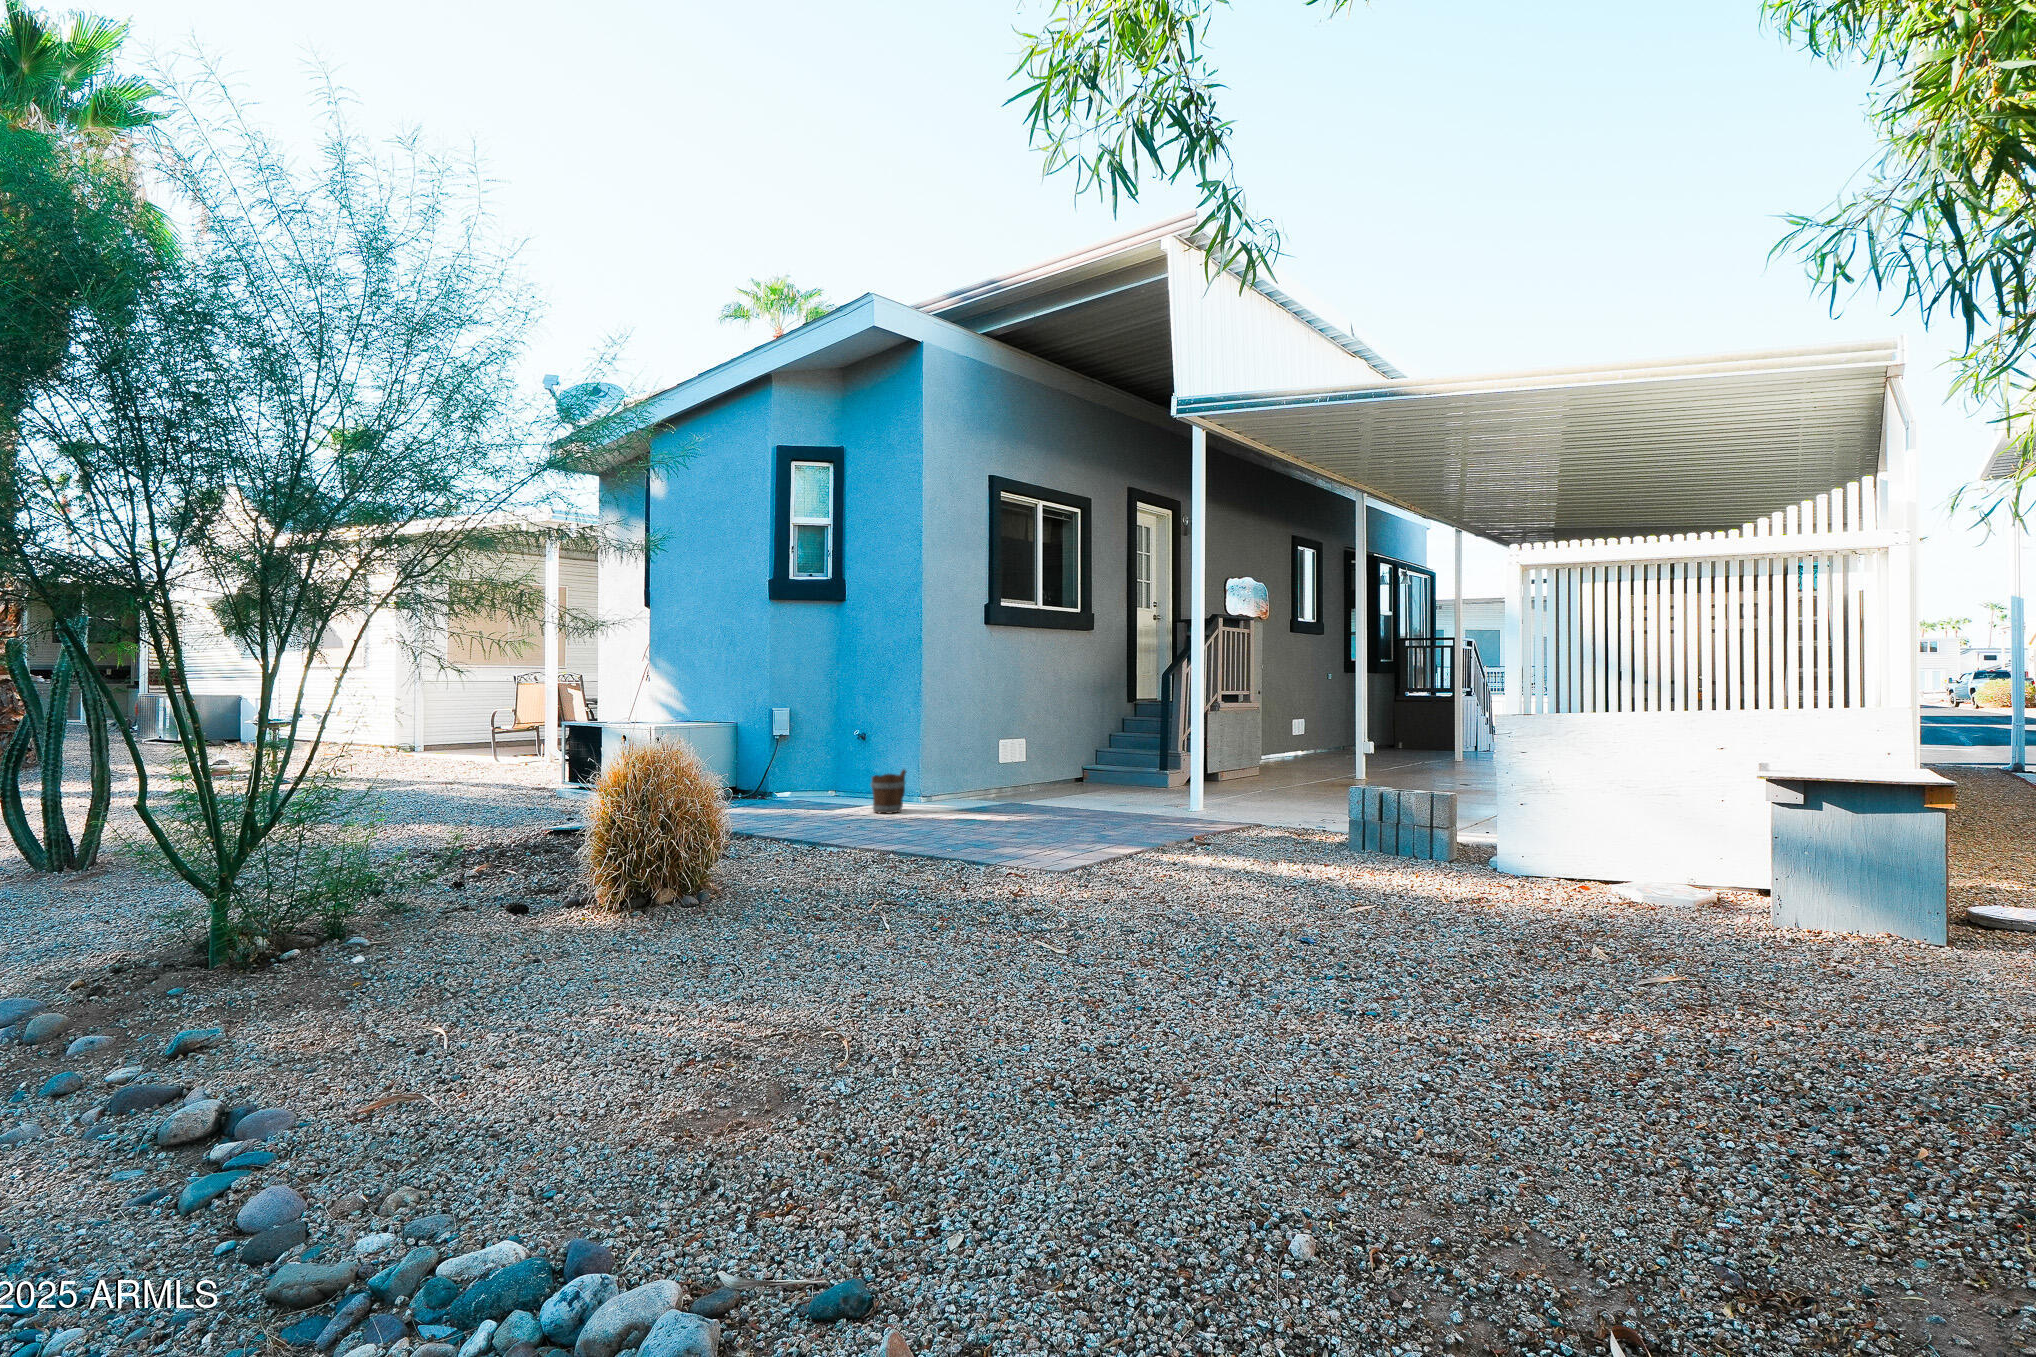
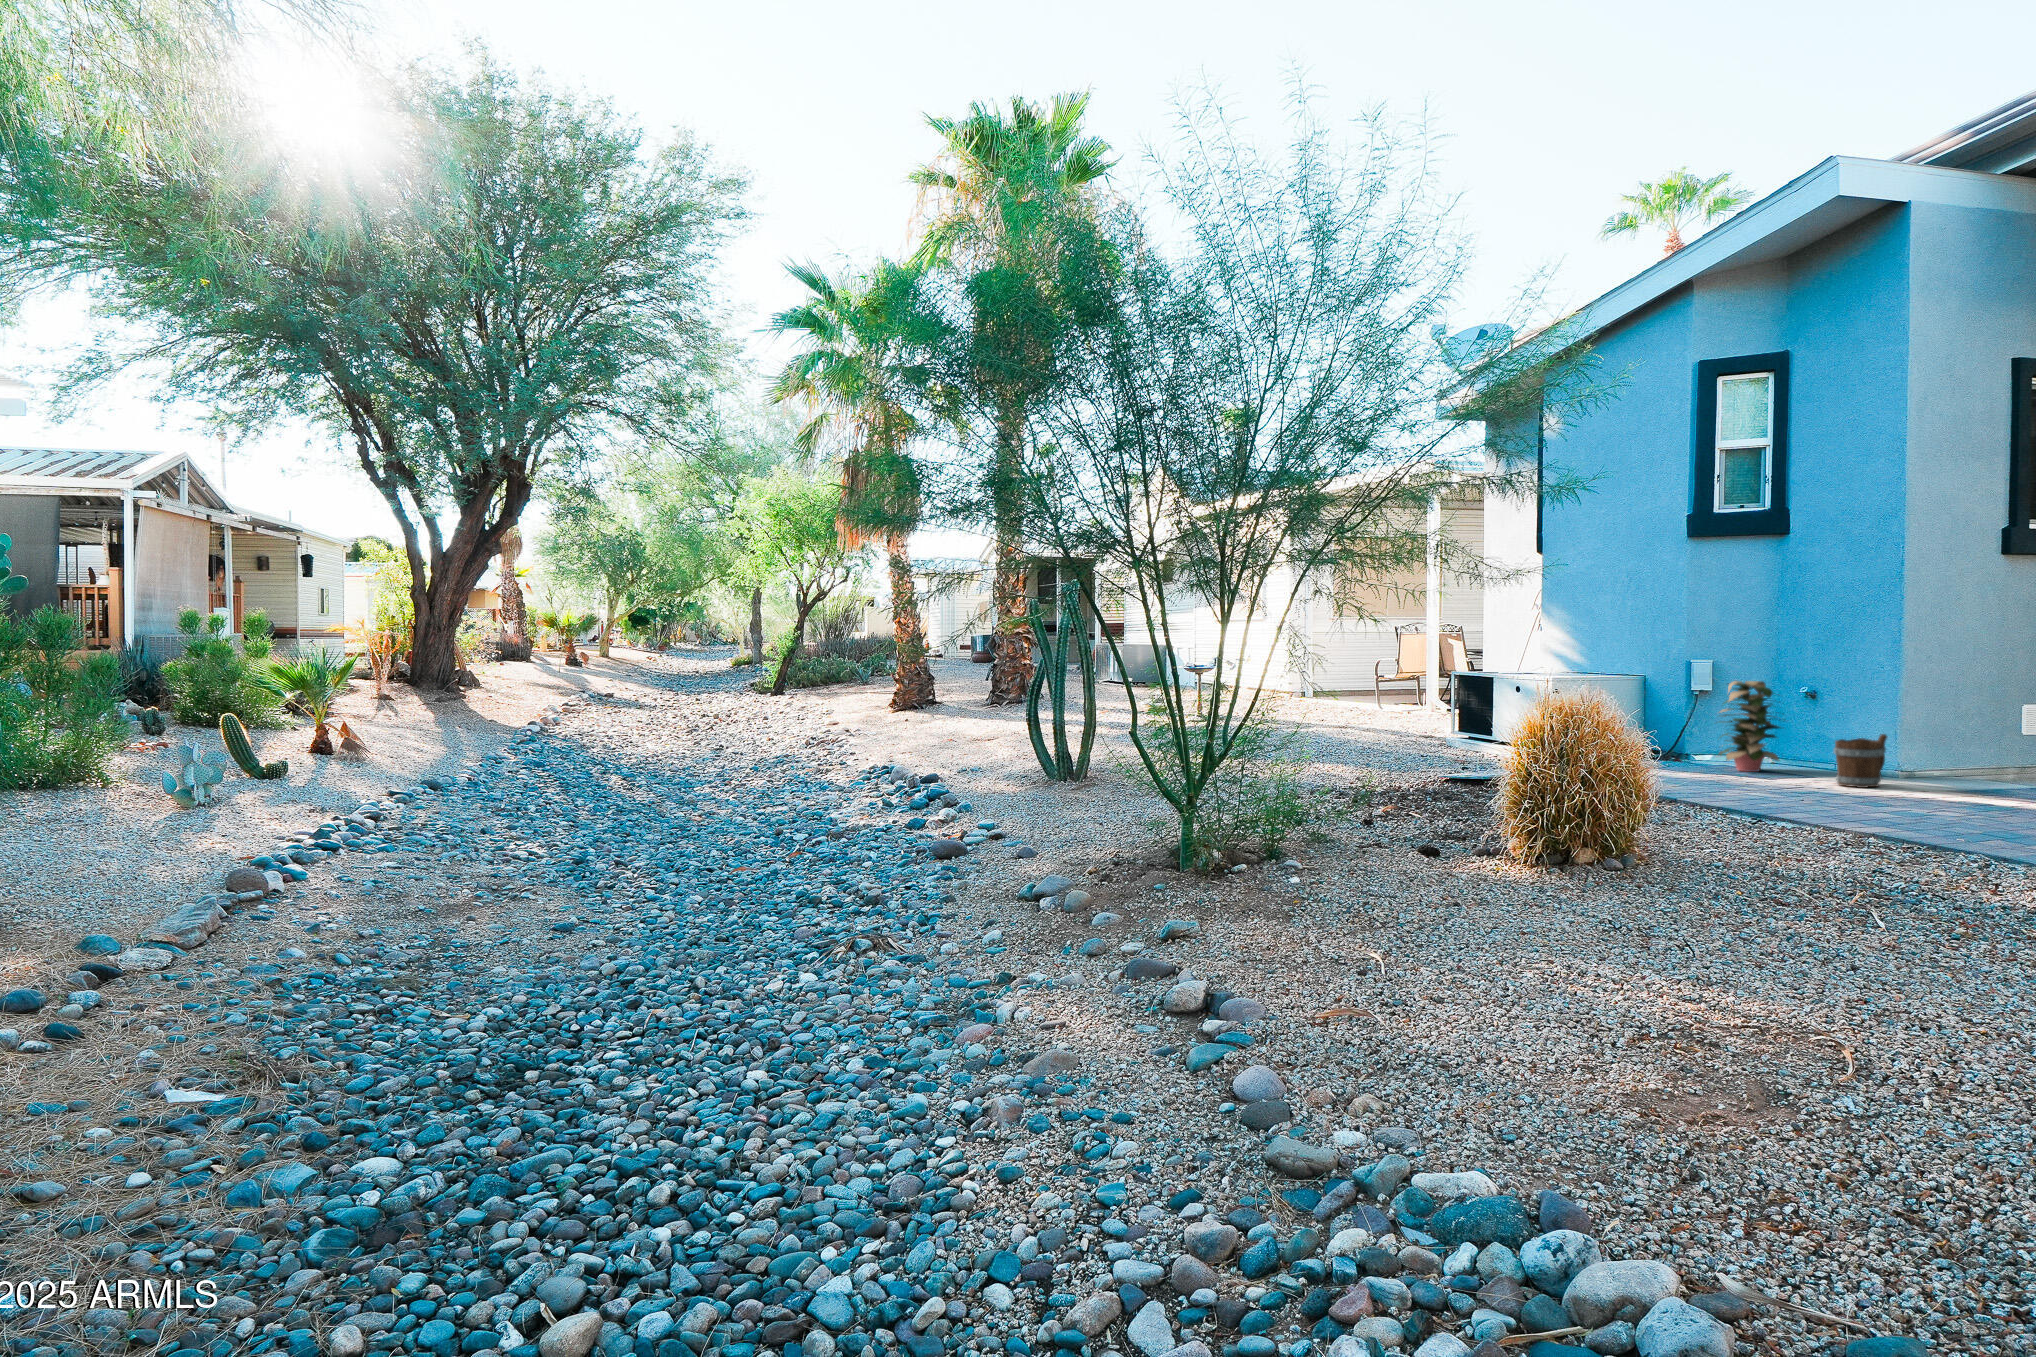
decorative plant: none [785,728,841,806] -> present [1719,681,1780,772]

